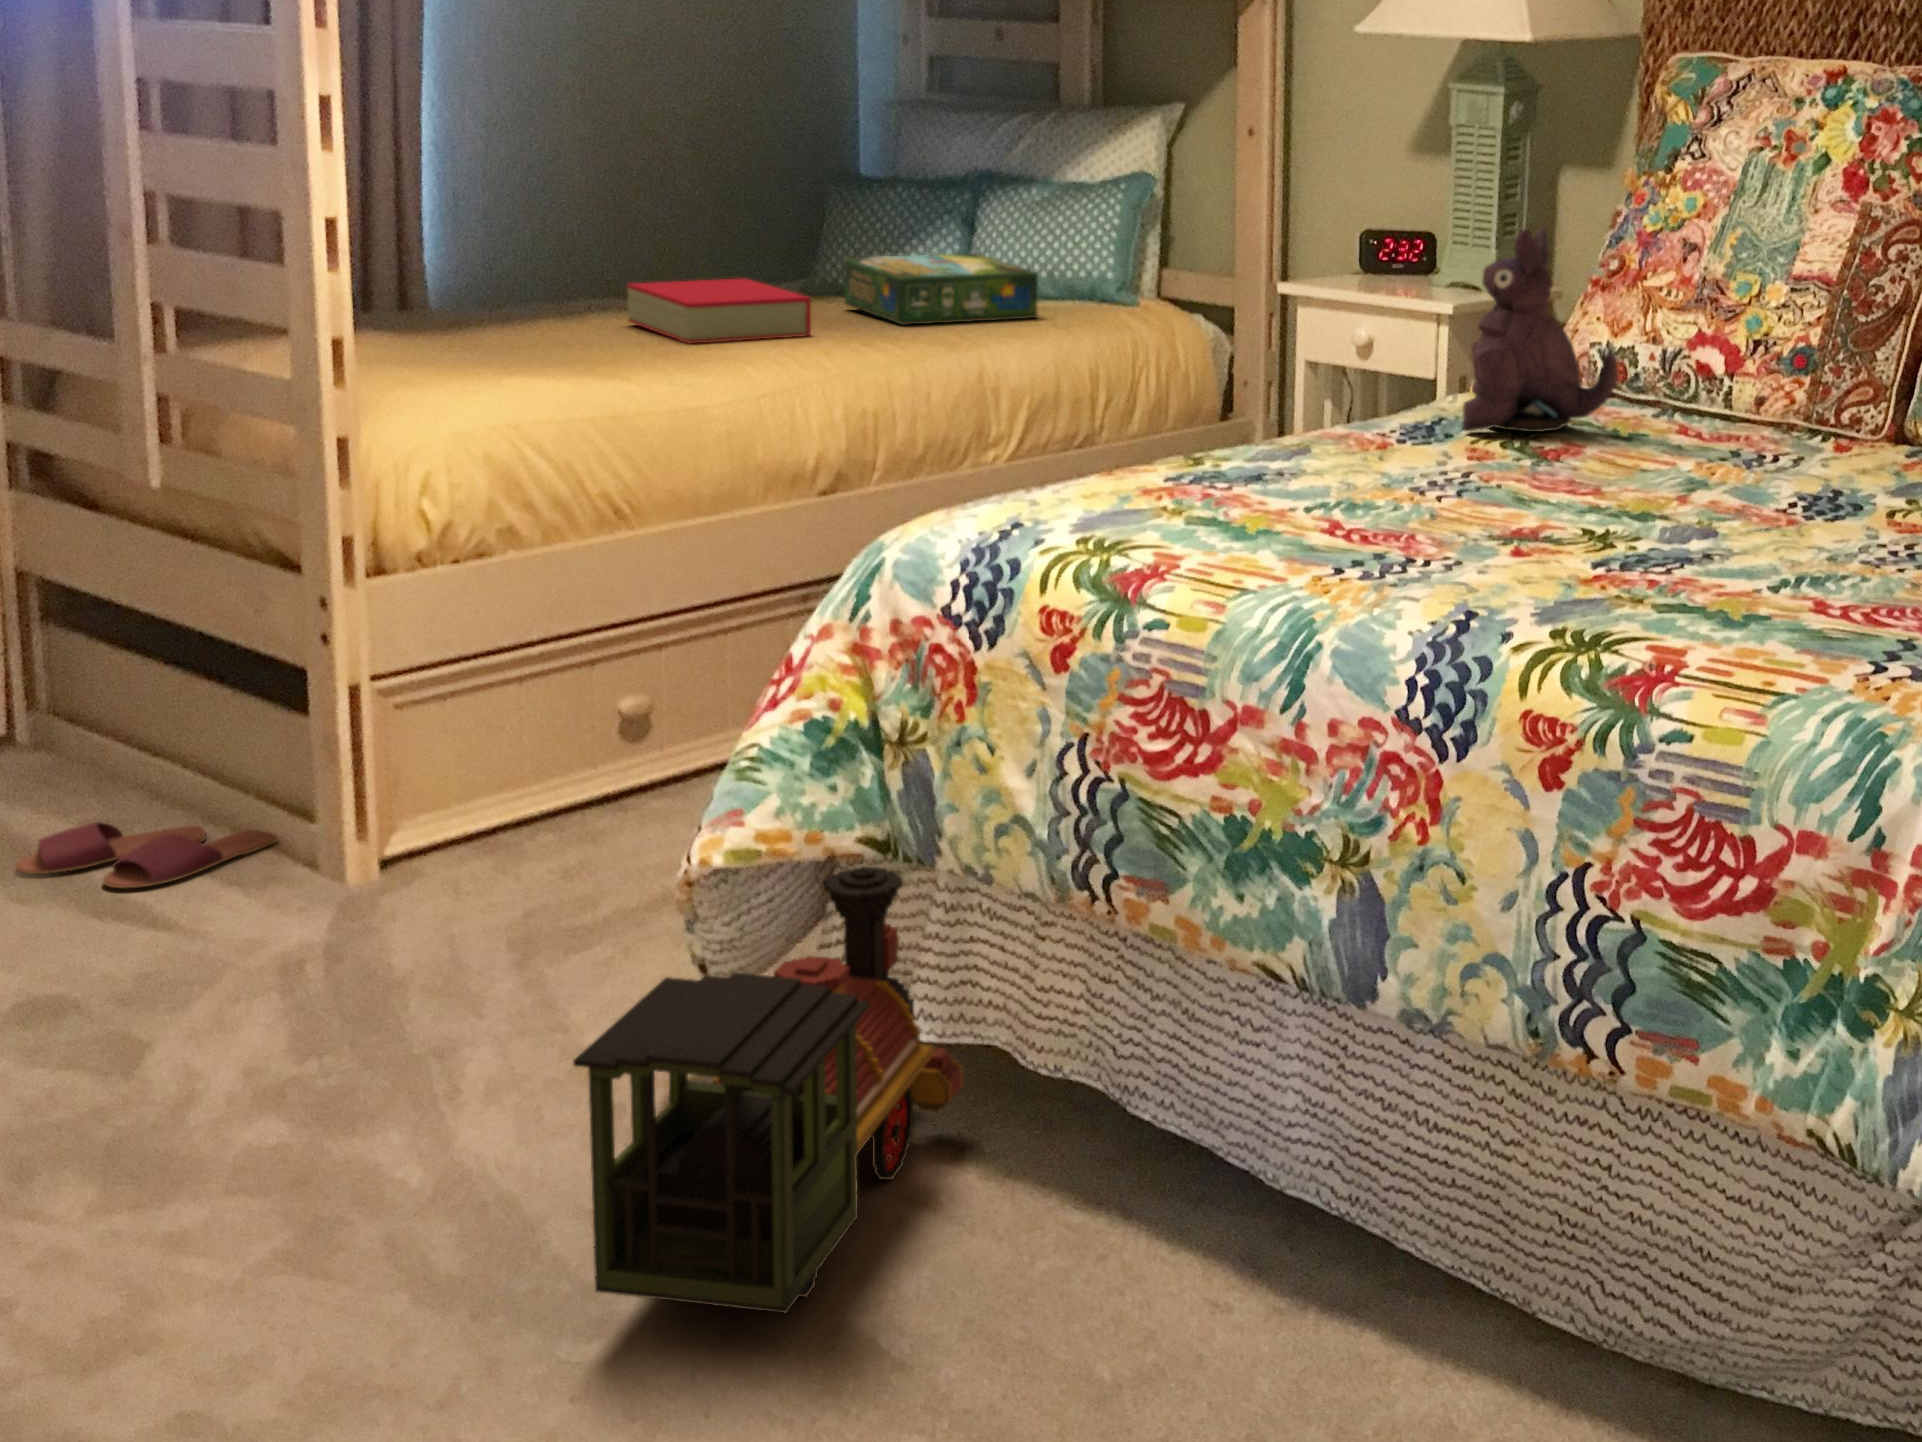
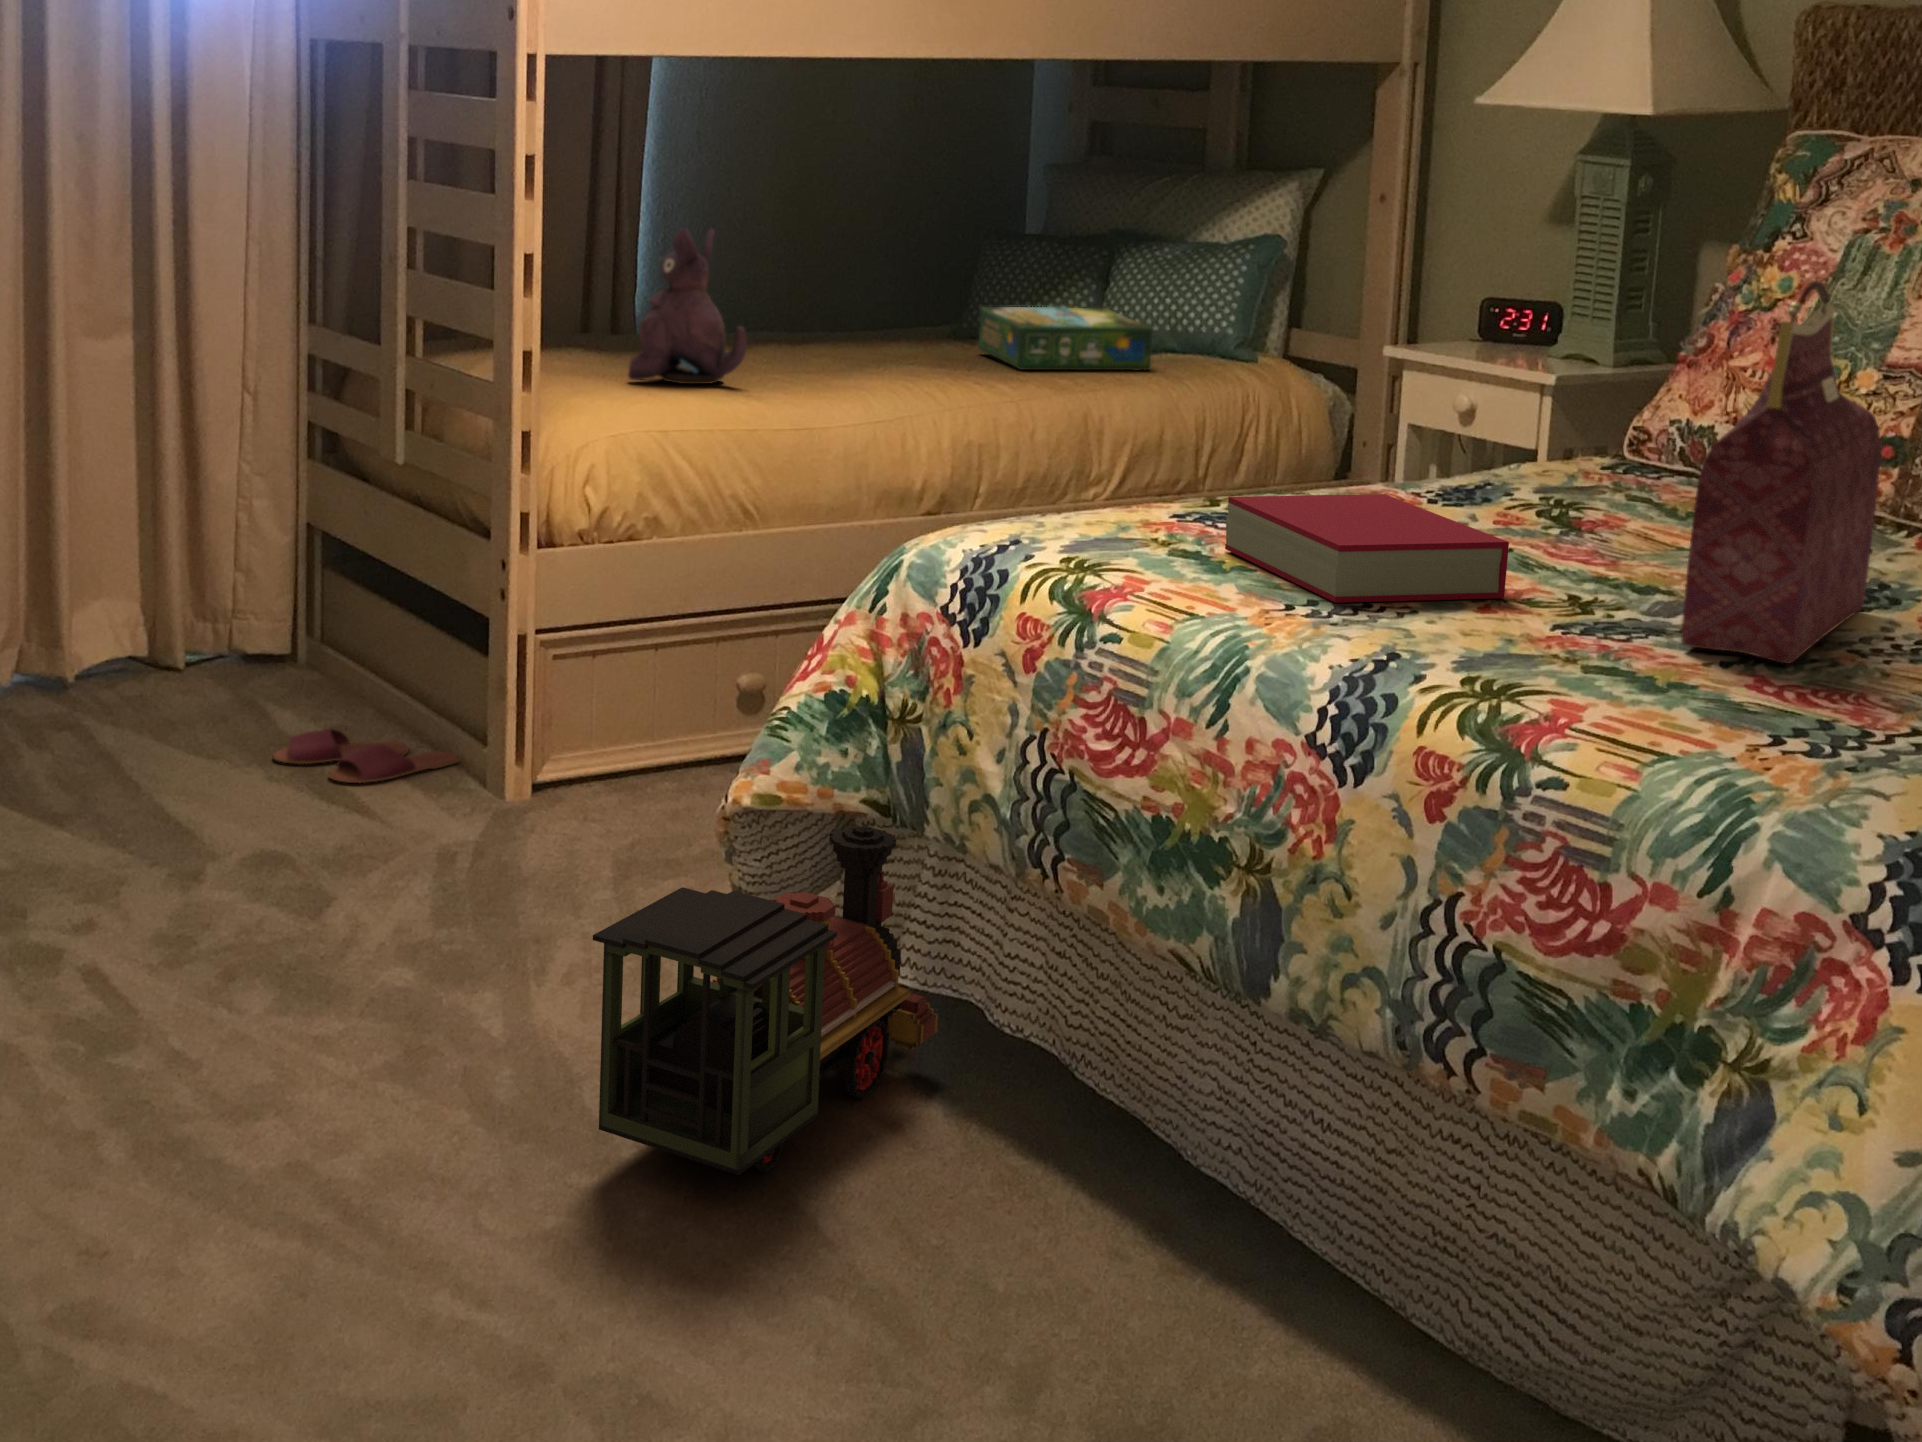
handbag: none [1727,197,1858,583] -> present [1681,280,1881,663]
plush toy: present [1462,228,1618,432] -> present [628,228,747,384]
book: present [627,278,811,344] -> present [1225,494,1509,603]

